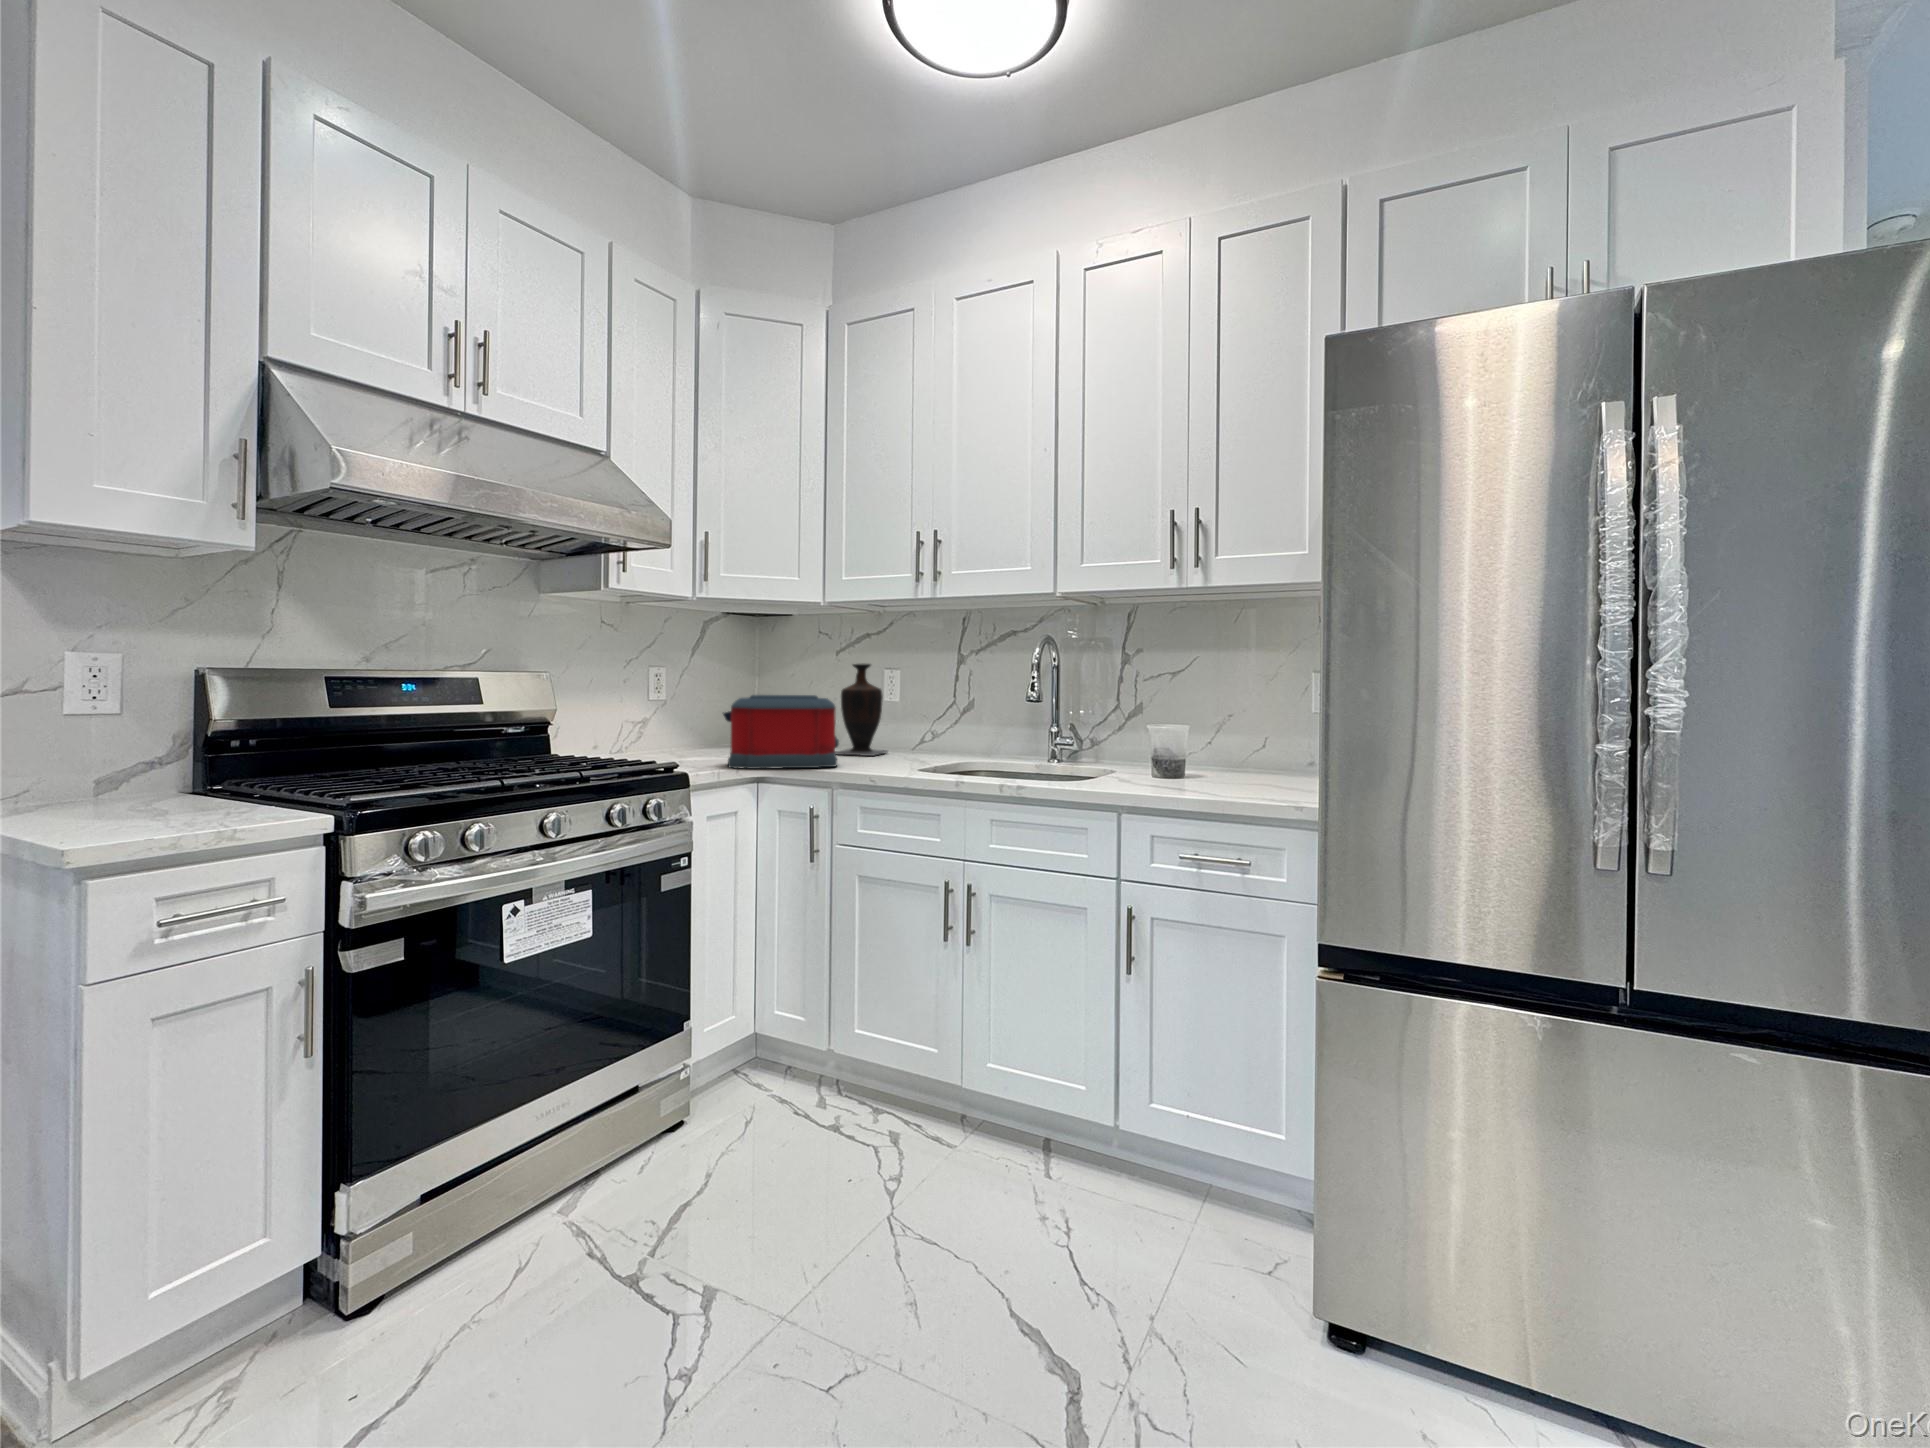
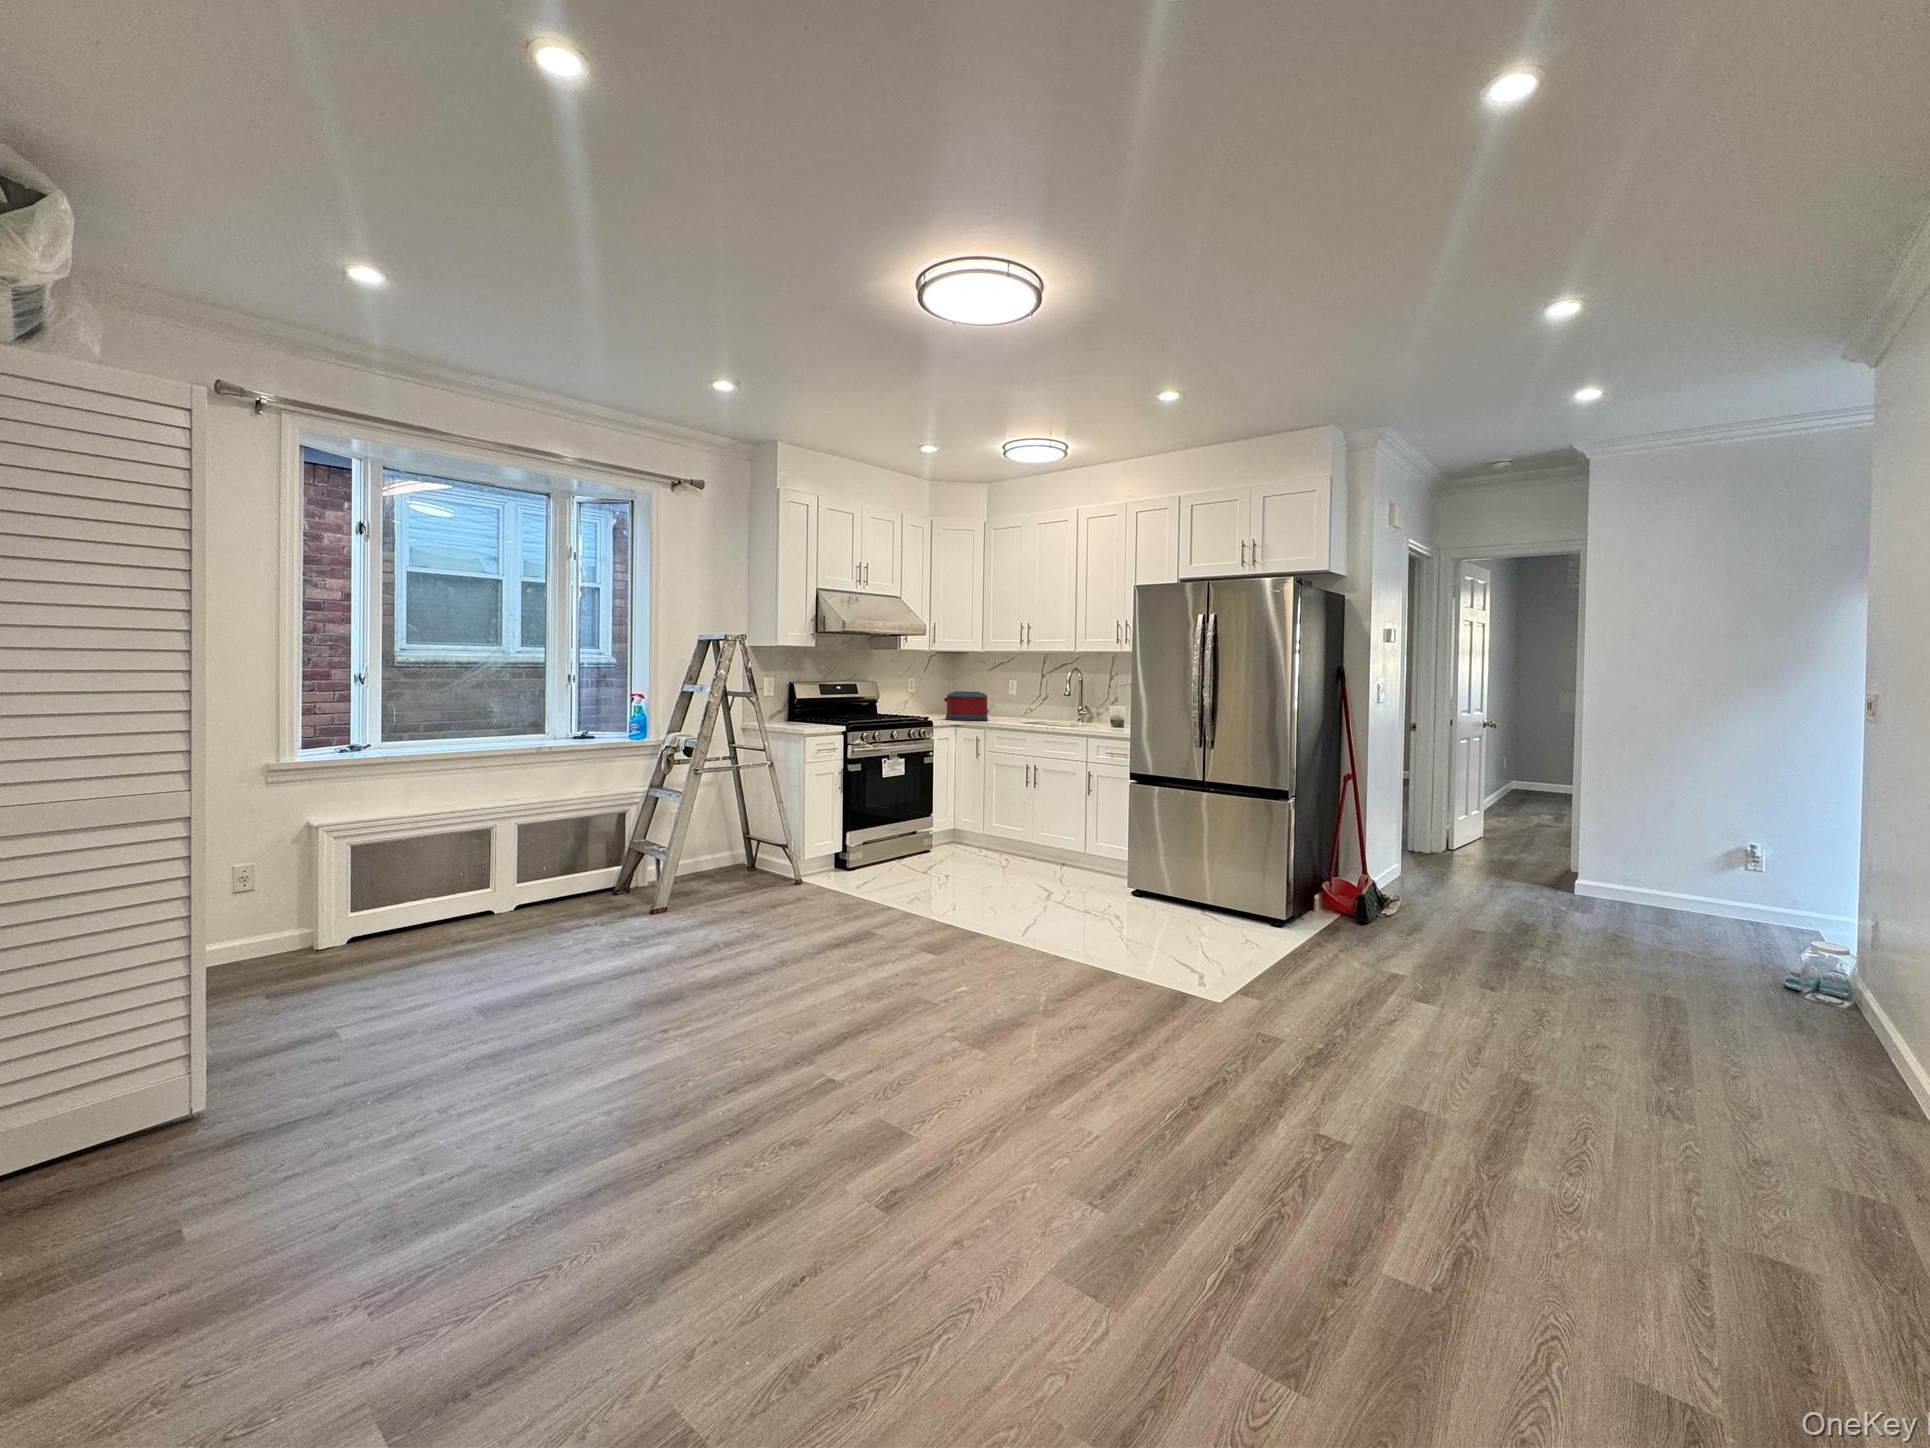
vase: present [835,664,888,756] -> none [986,678,1010,718]

